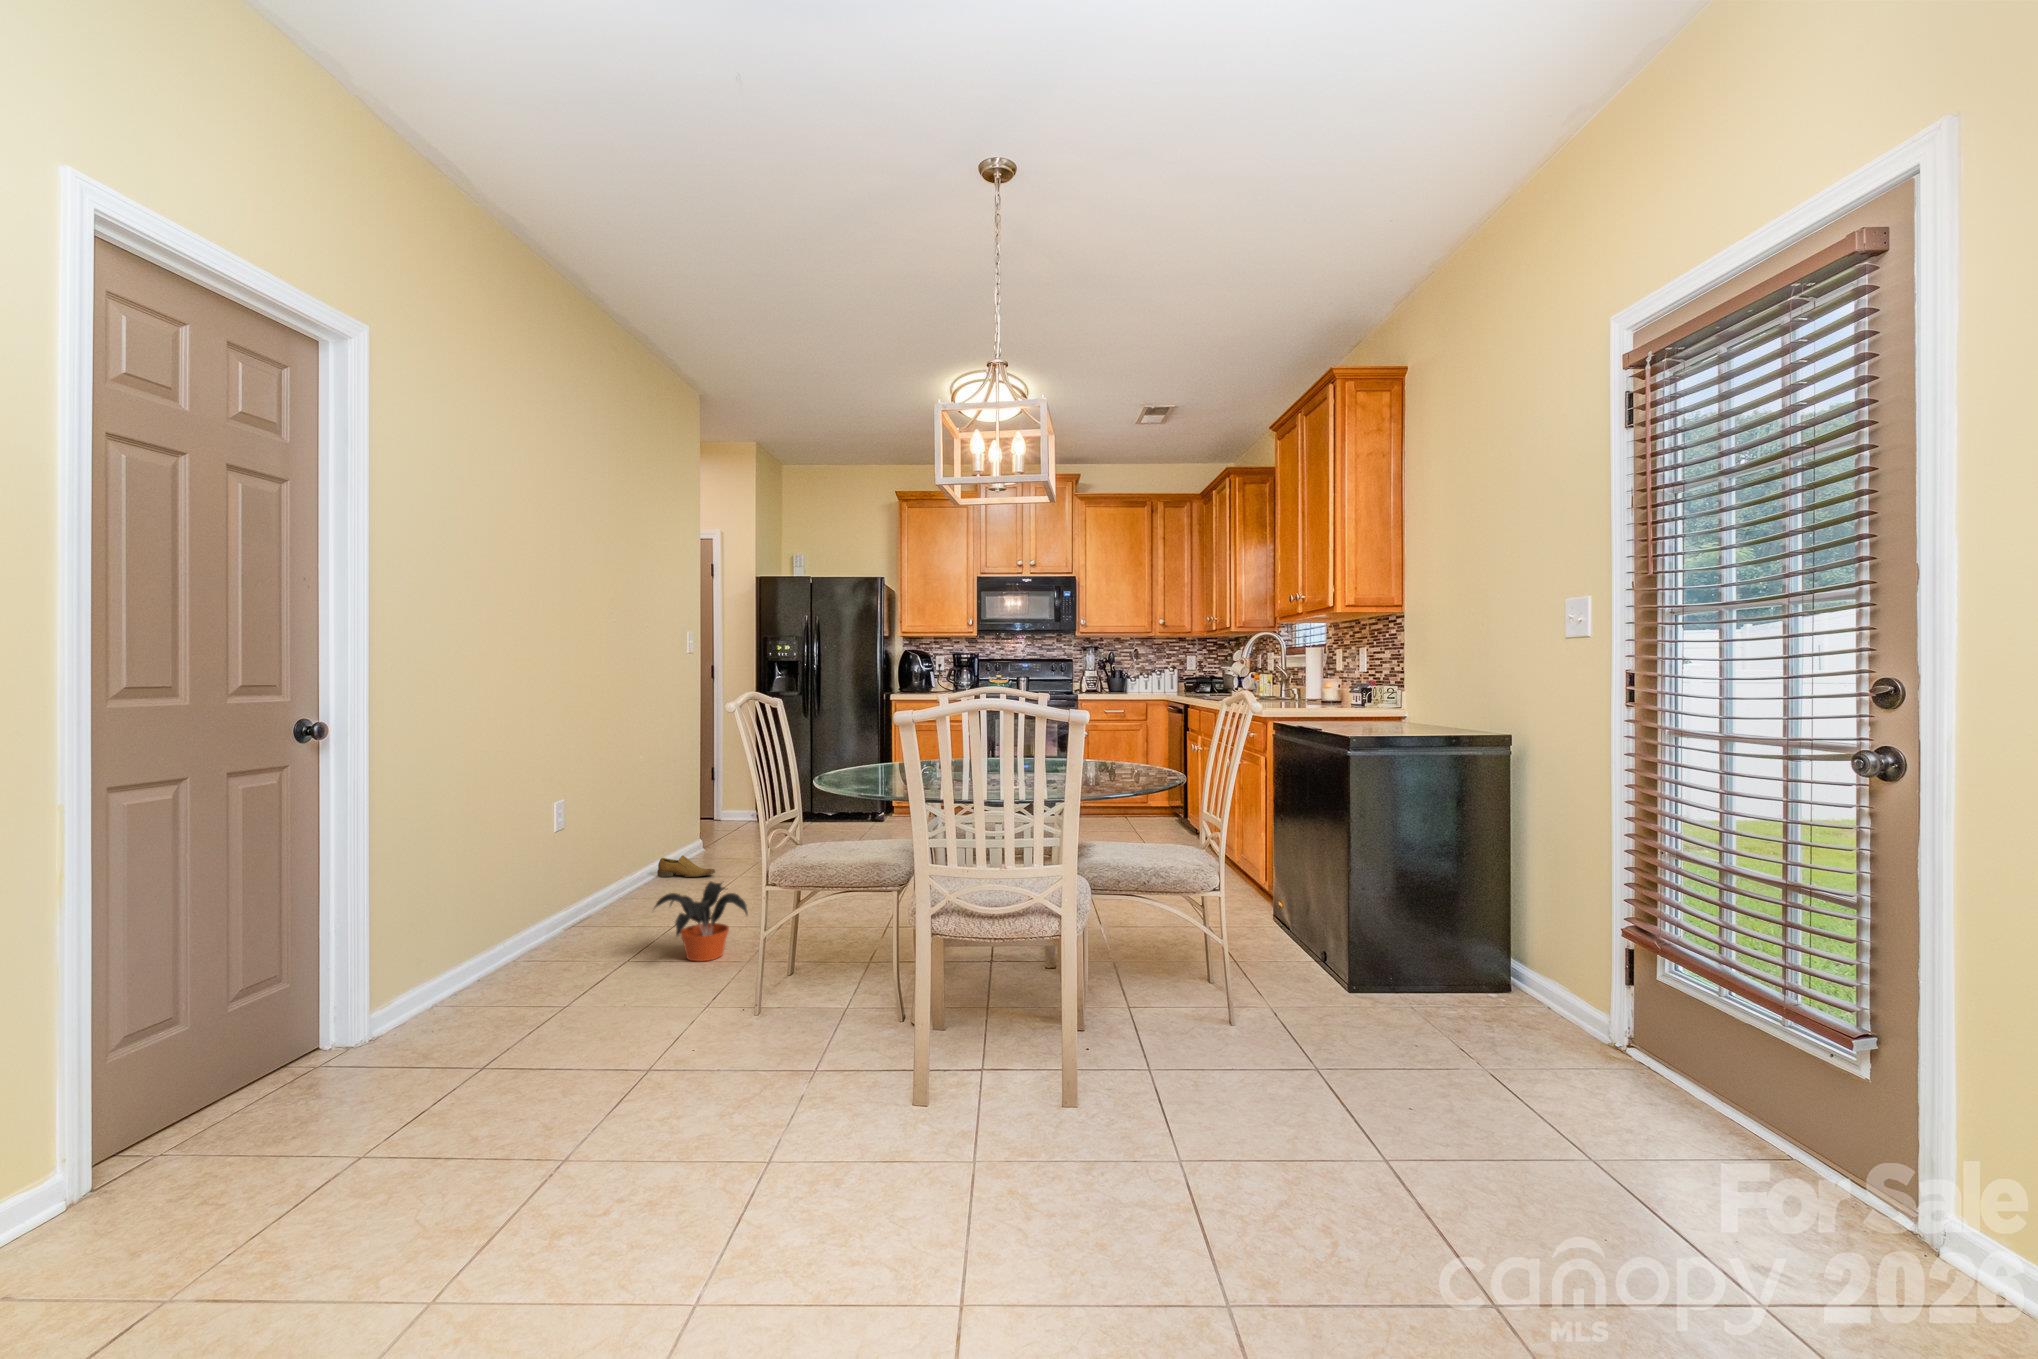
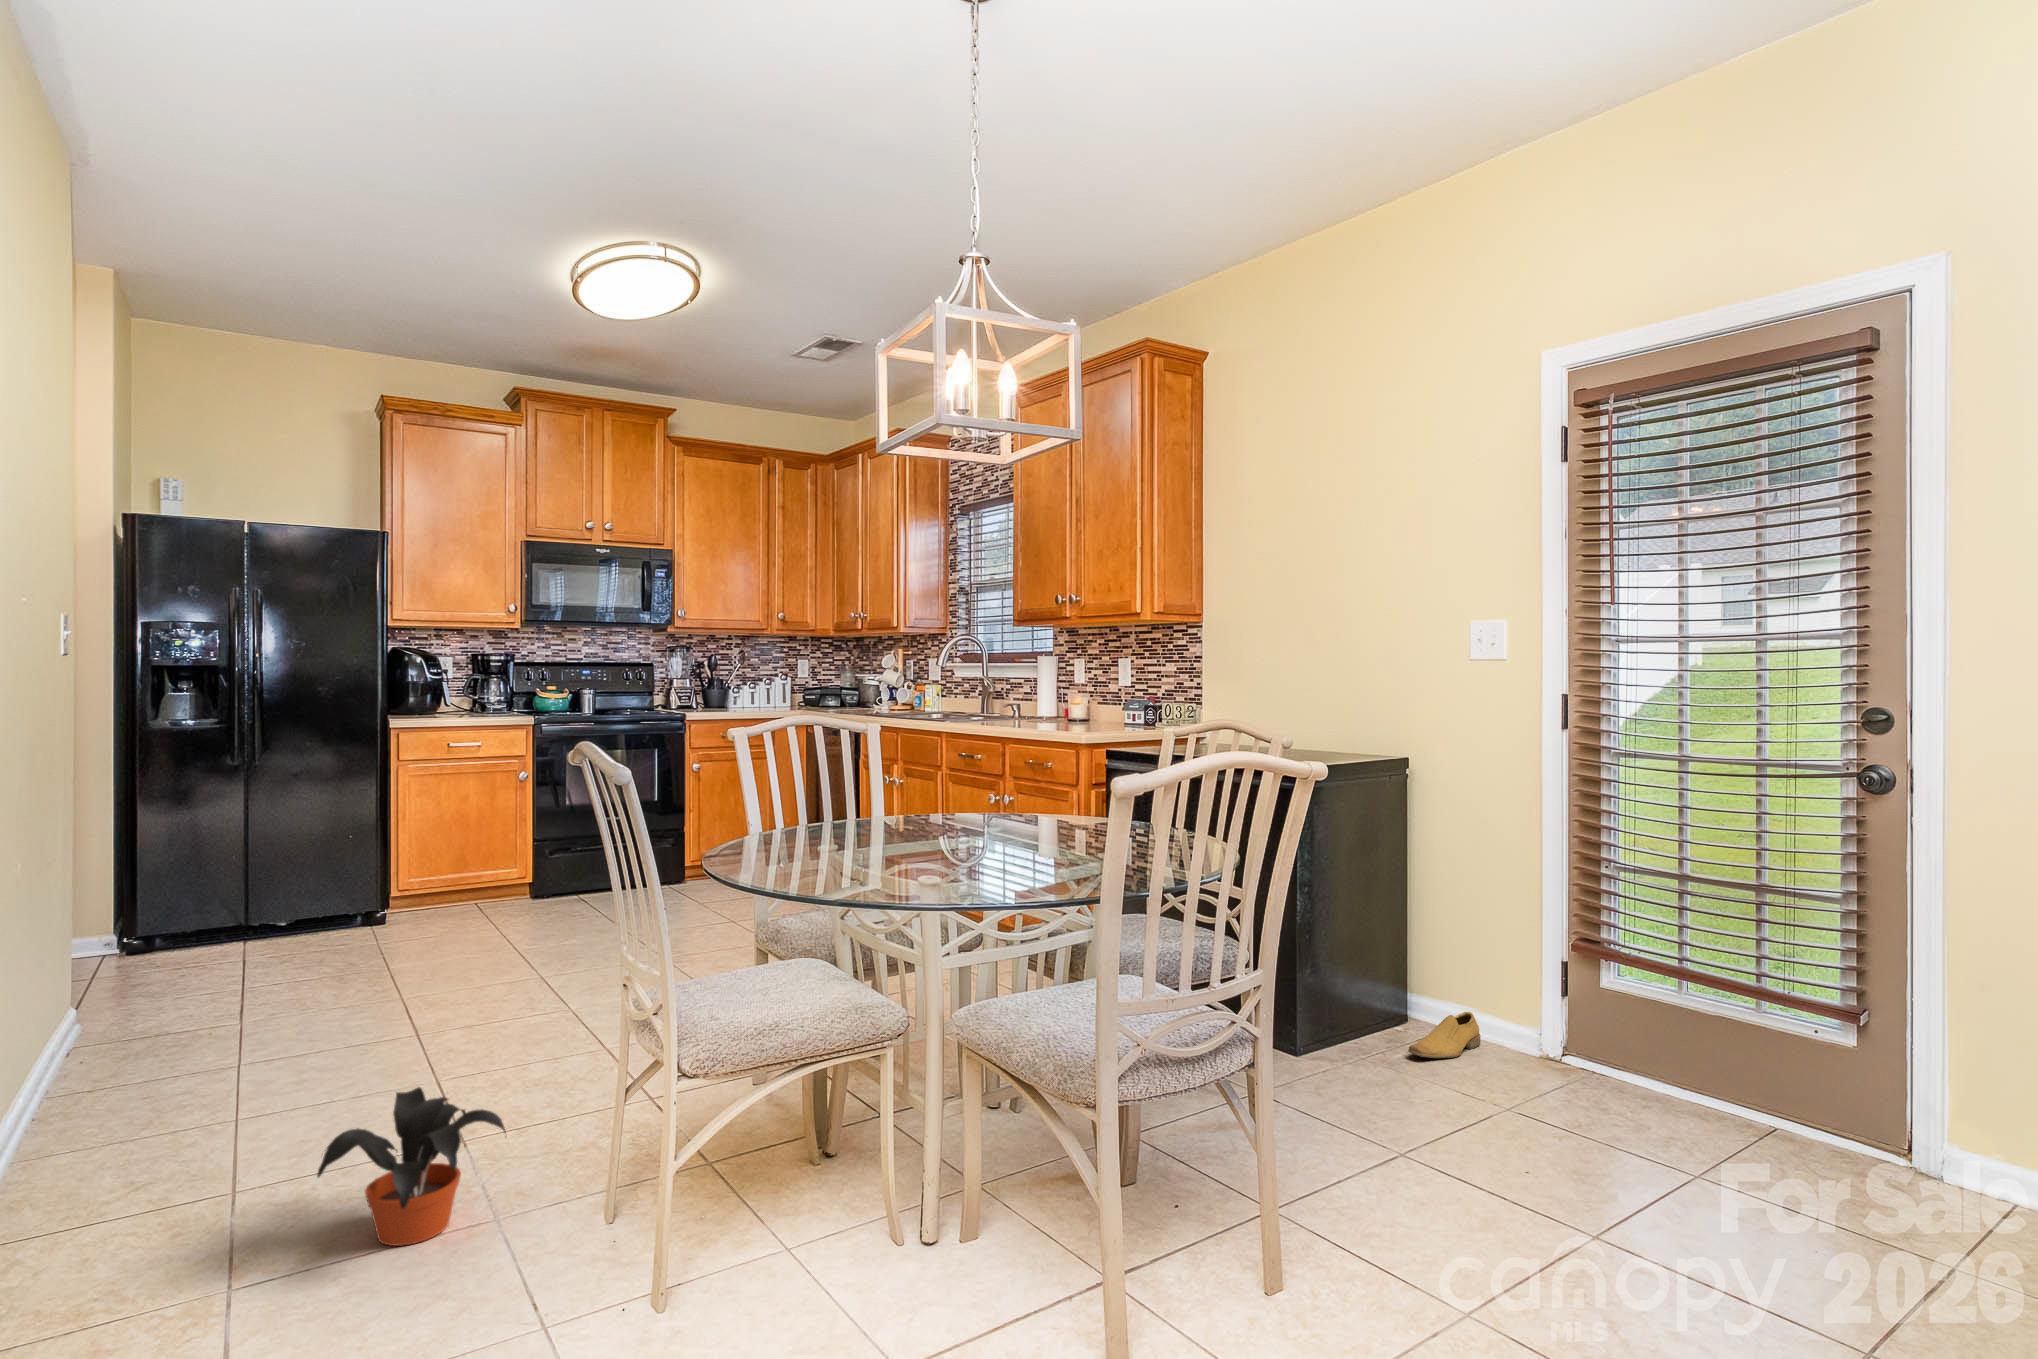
shoe: present [657,856,715,877] -> present [1408,1012,1480,1058]

